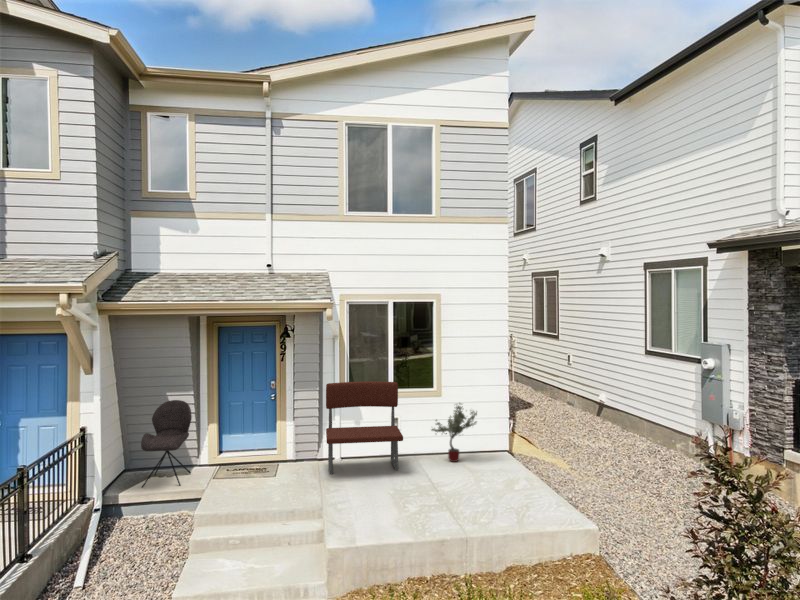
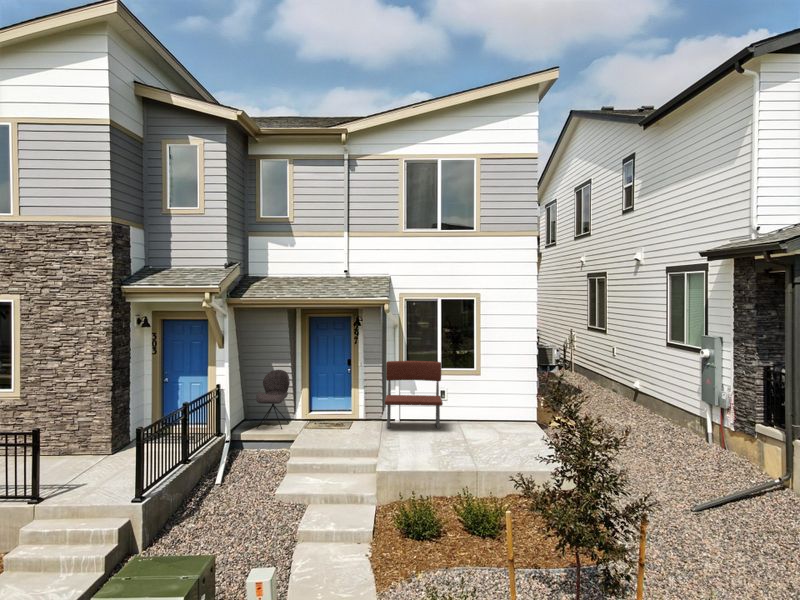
potted tree: present [432,403,477,462] -> none [467,379,505,426]

